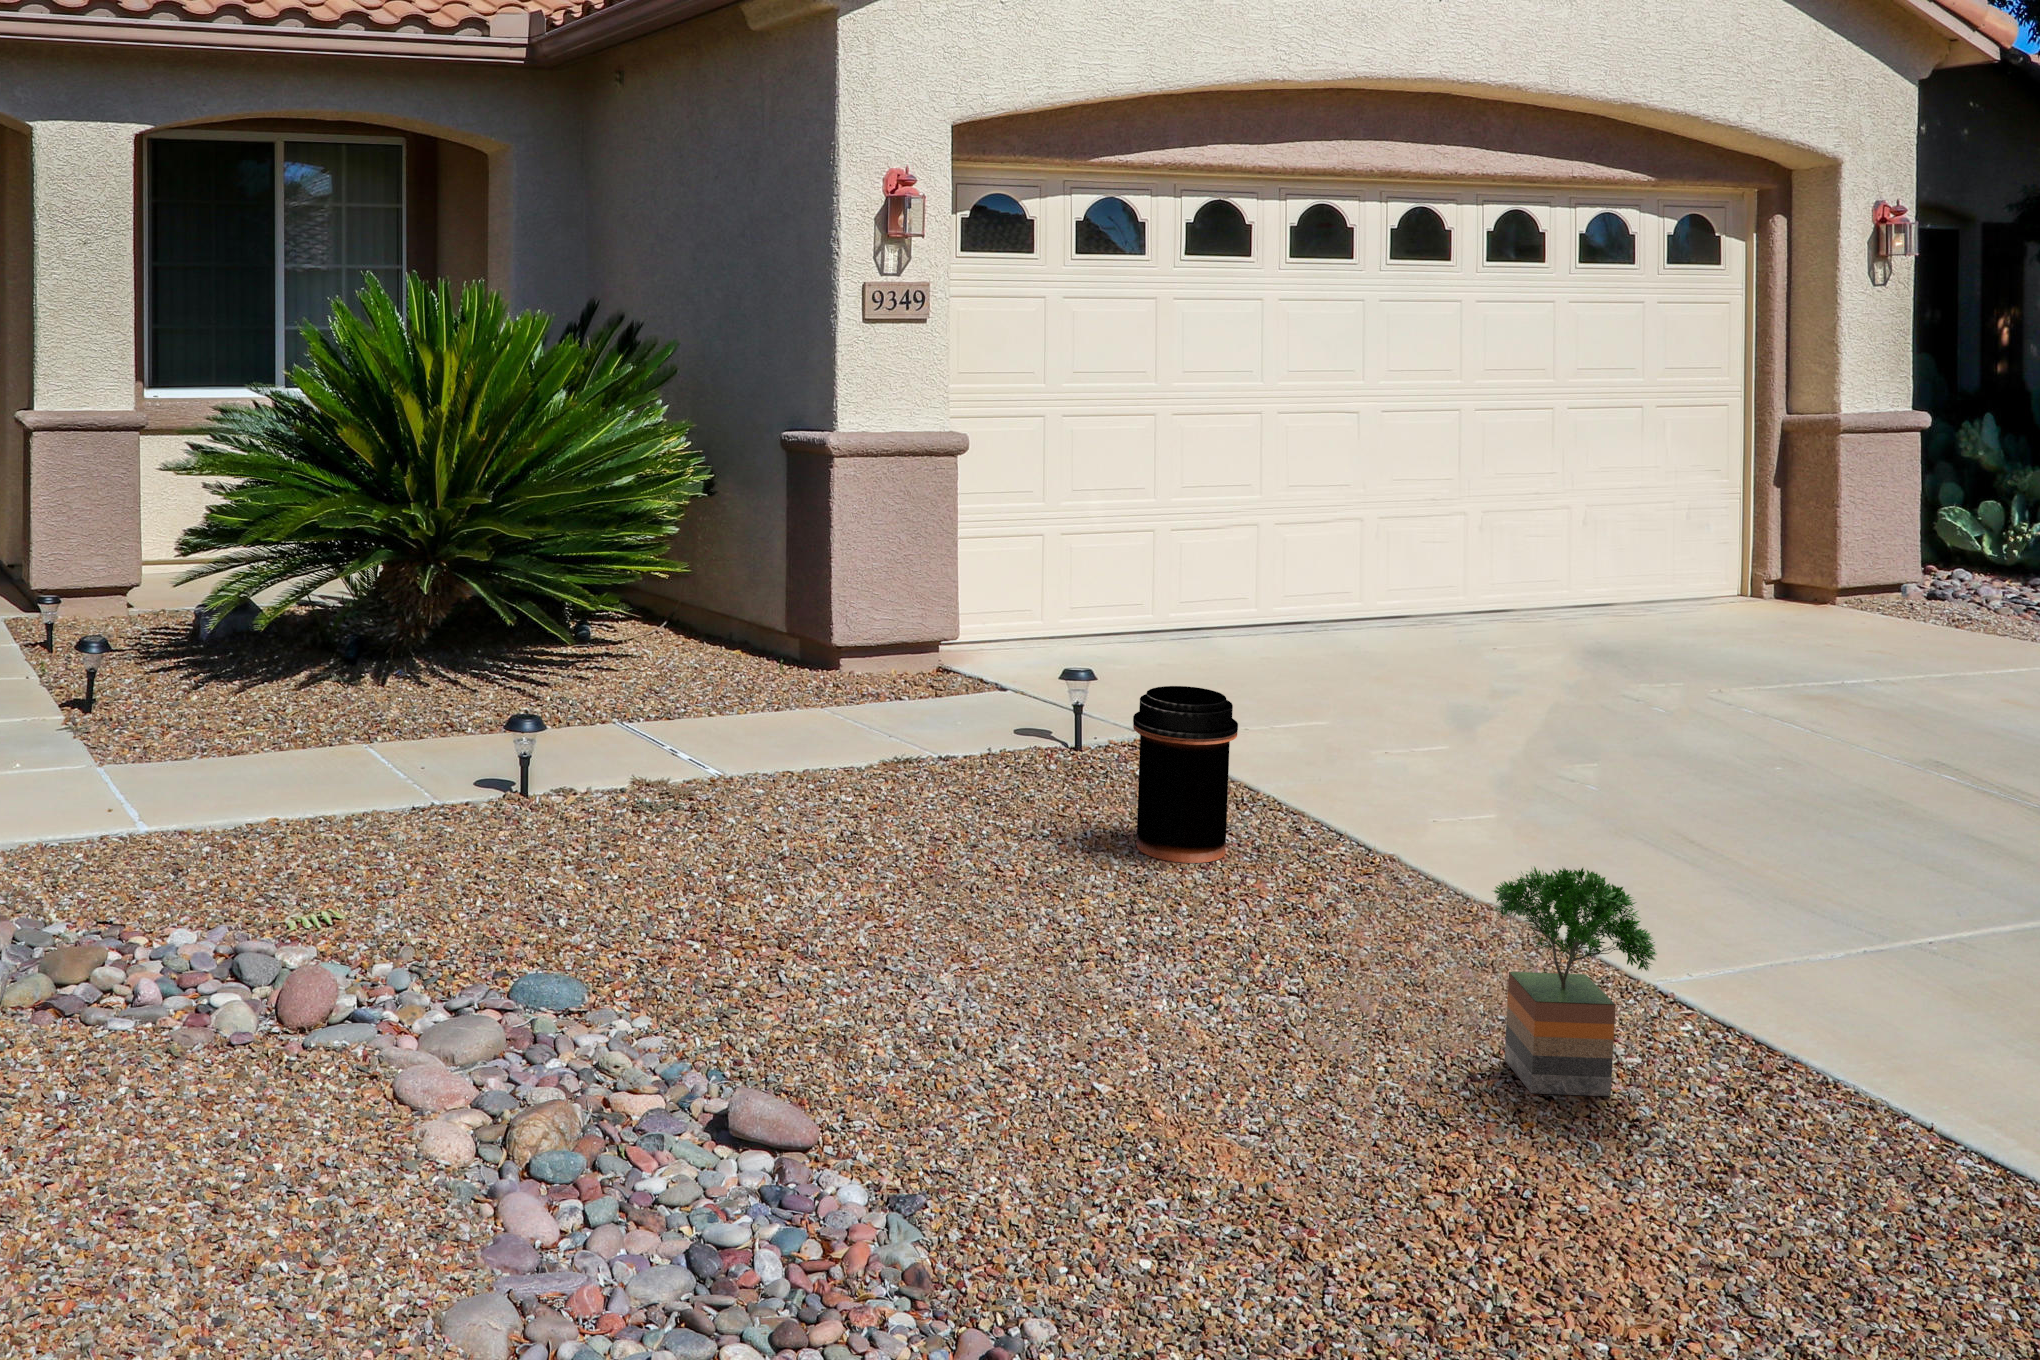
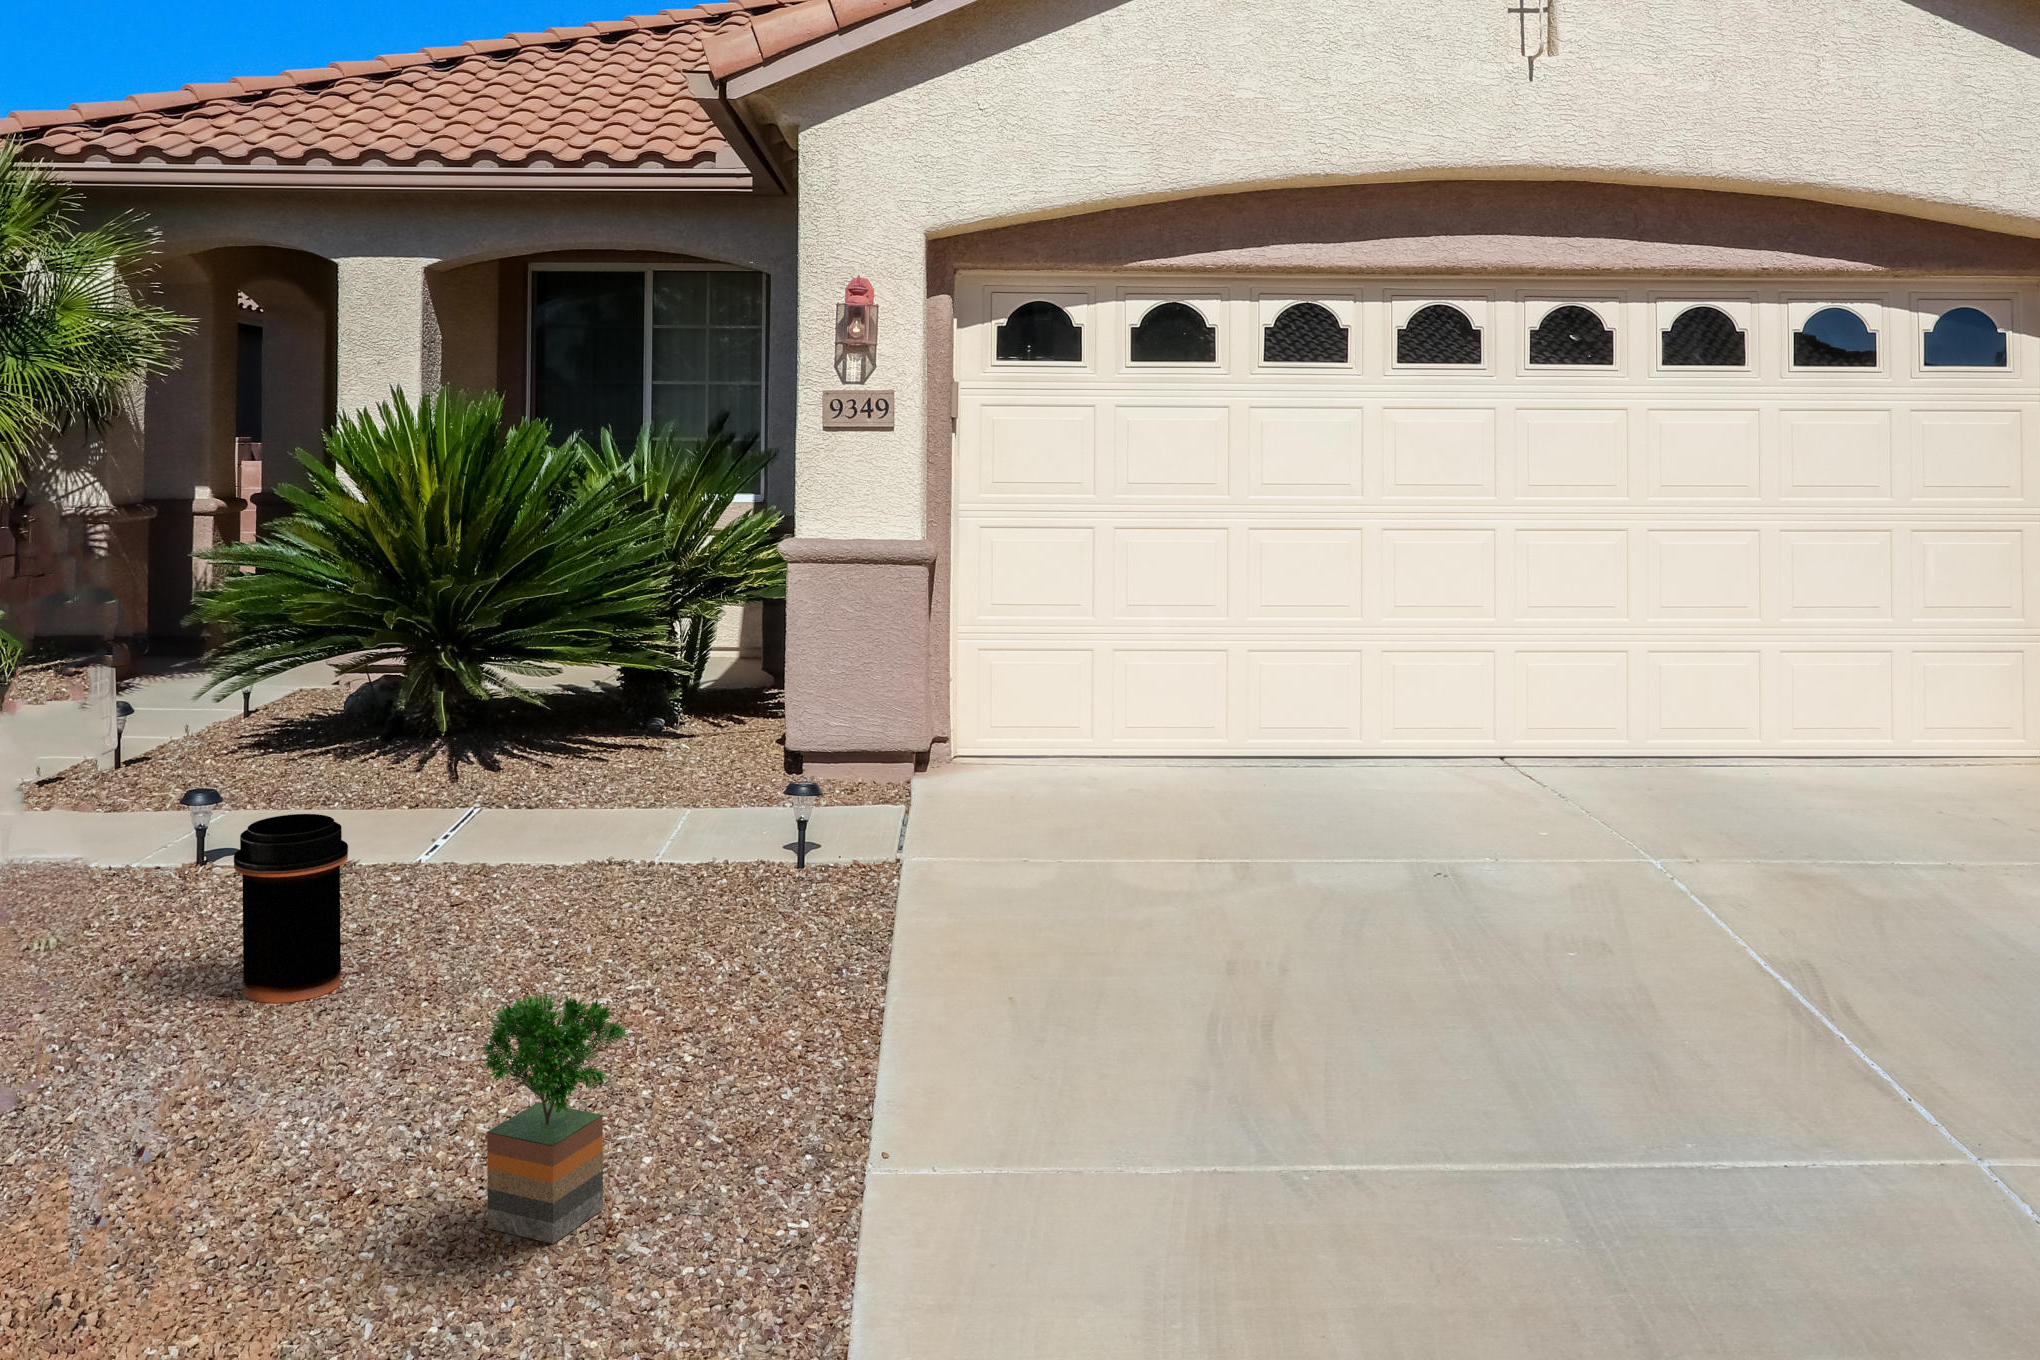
trash can: present [1133,686,1238,863] -> present [234,814,348,1003]

